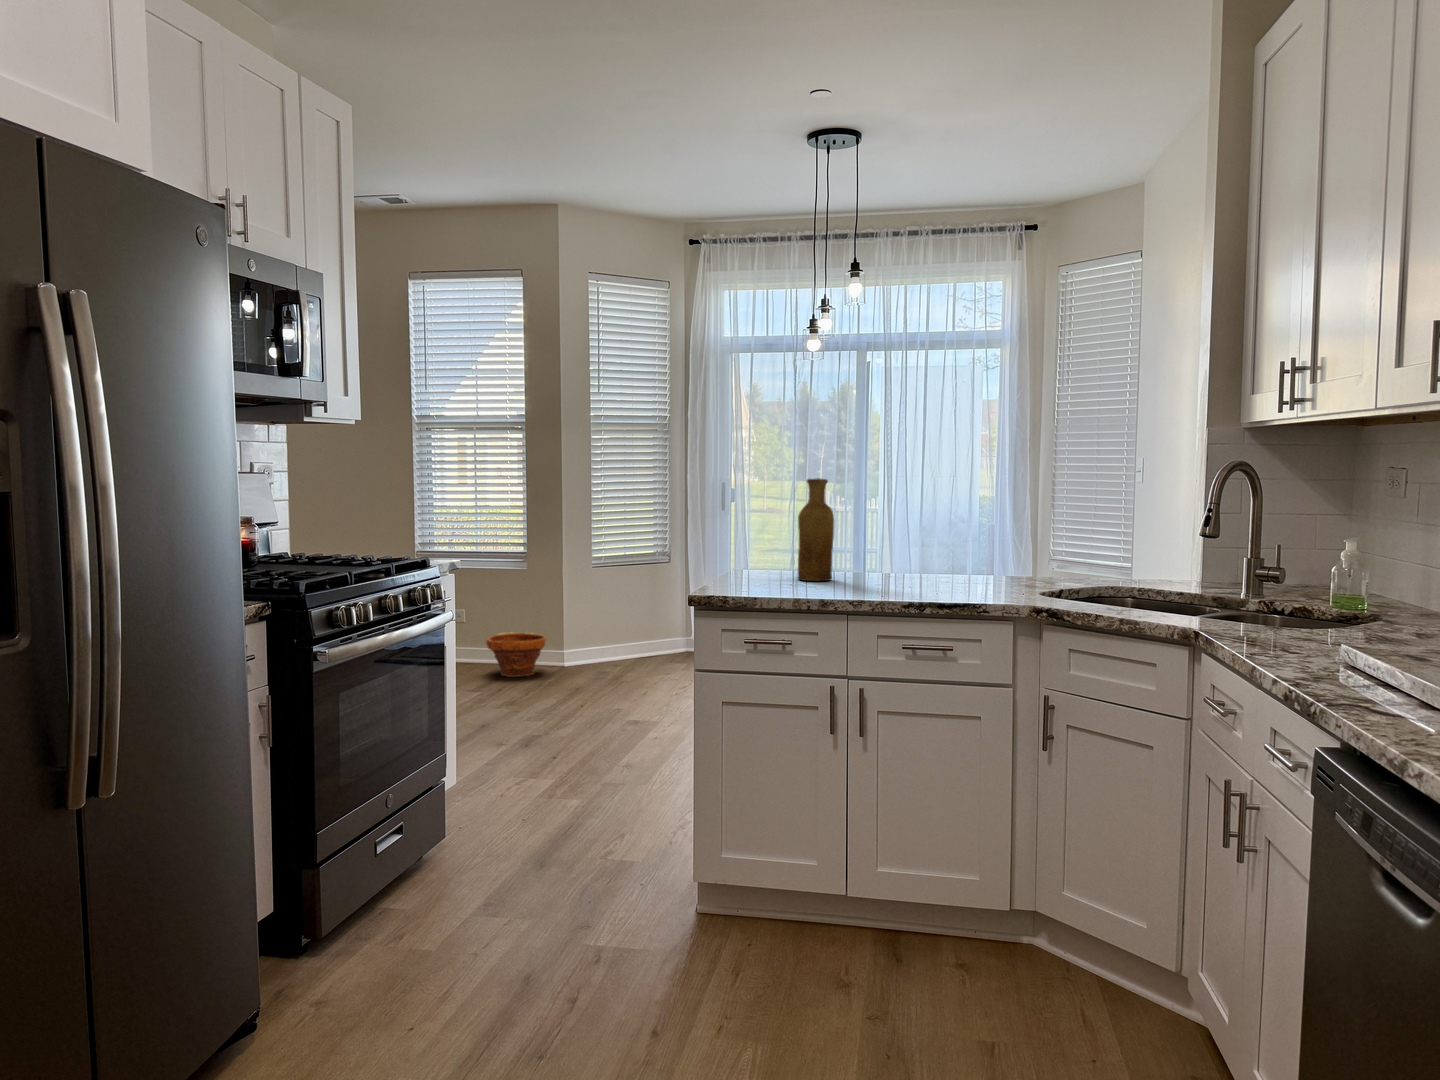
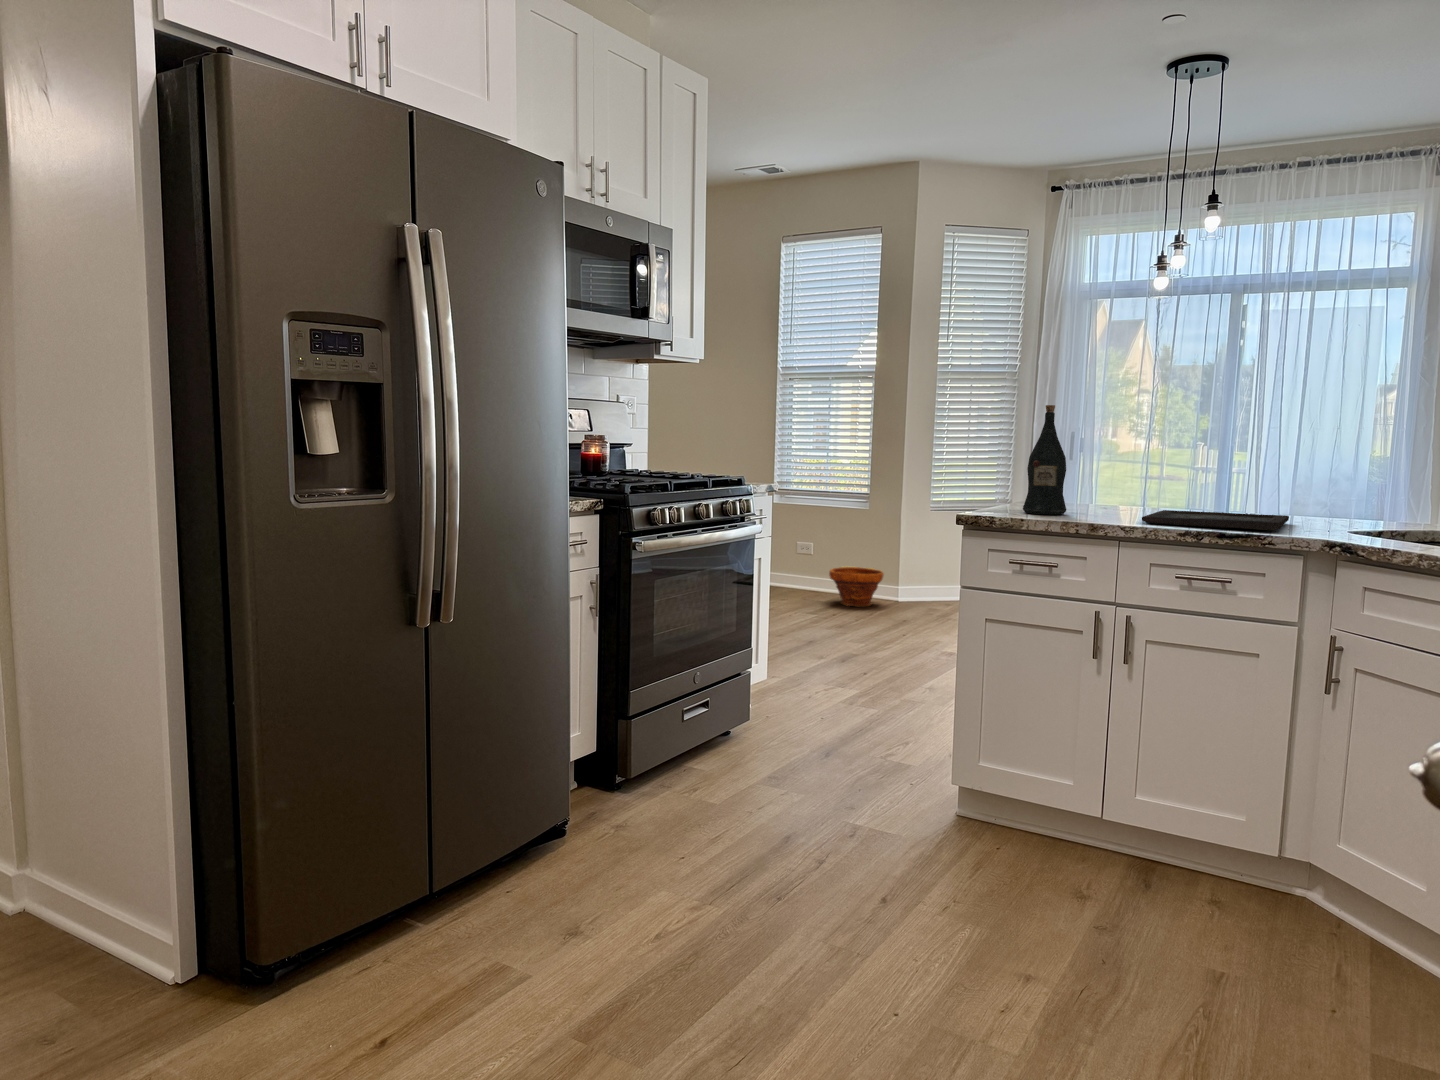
vase: present [798,478,834,581] -> none [1084,409,1126,512]
wine bottle: none [748,479,790,590] -> present [1023,405,1066,515]
tray: none [867,577,989,597] -> present [1142,510,1289,530]

